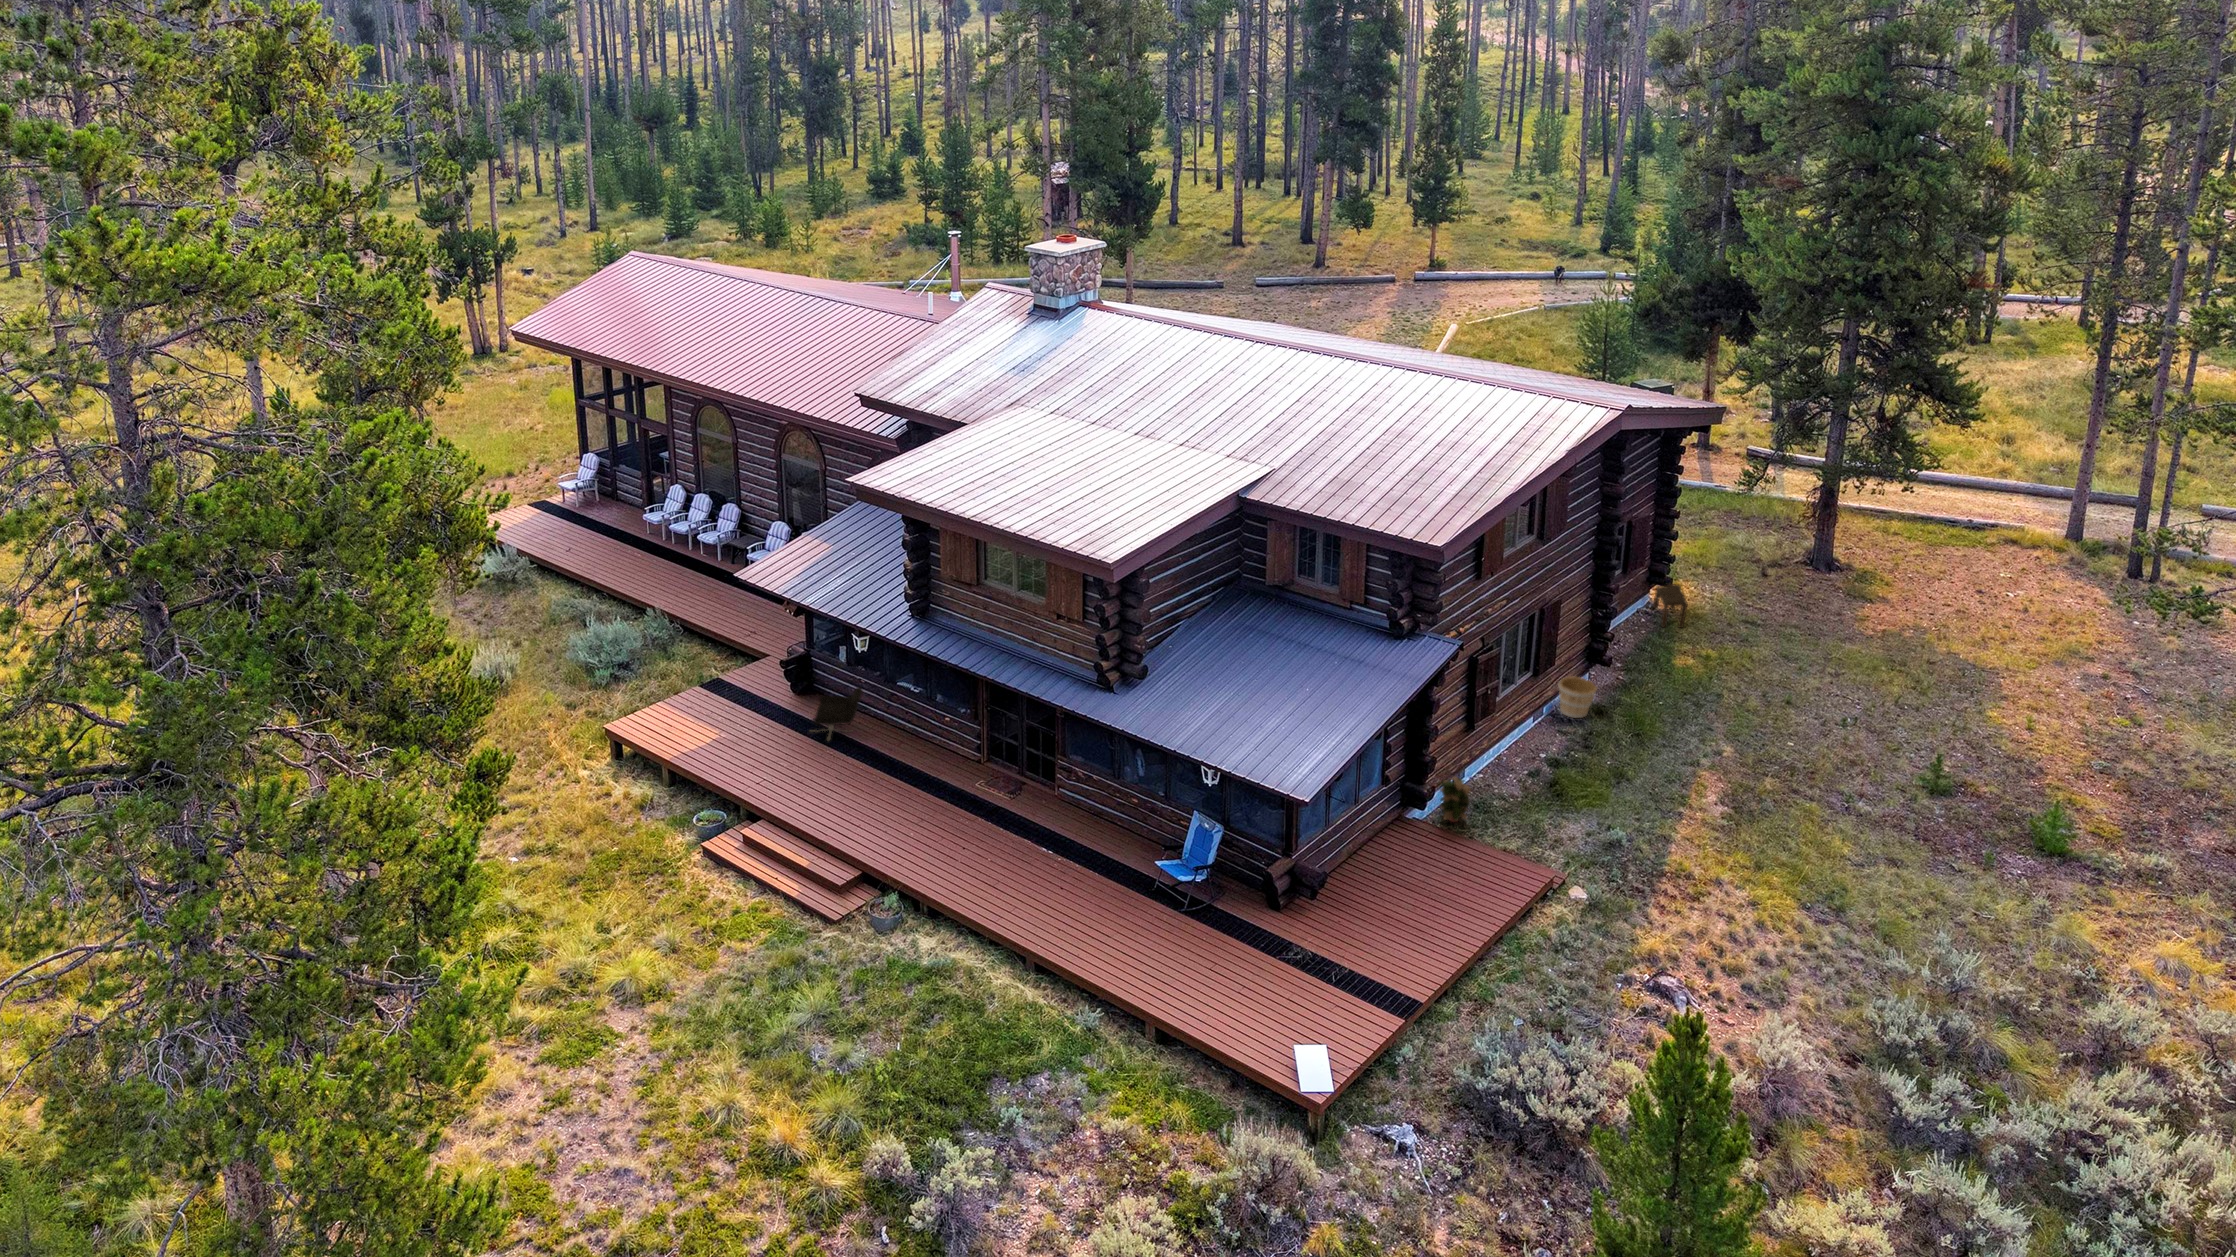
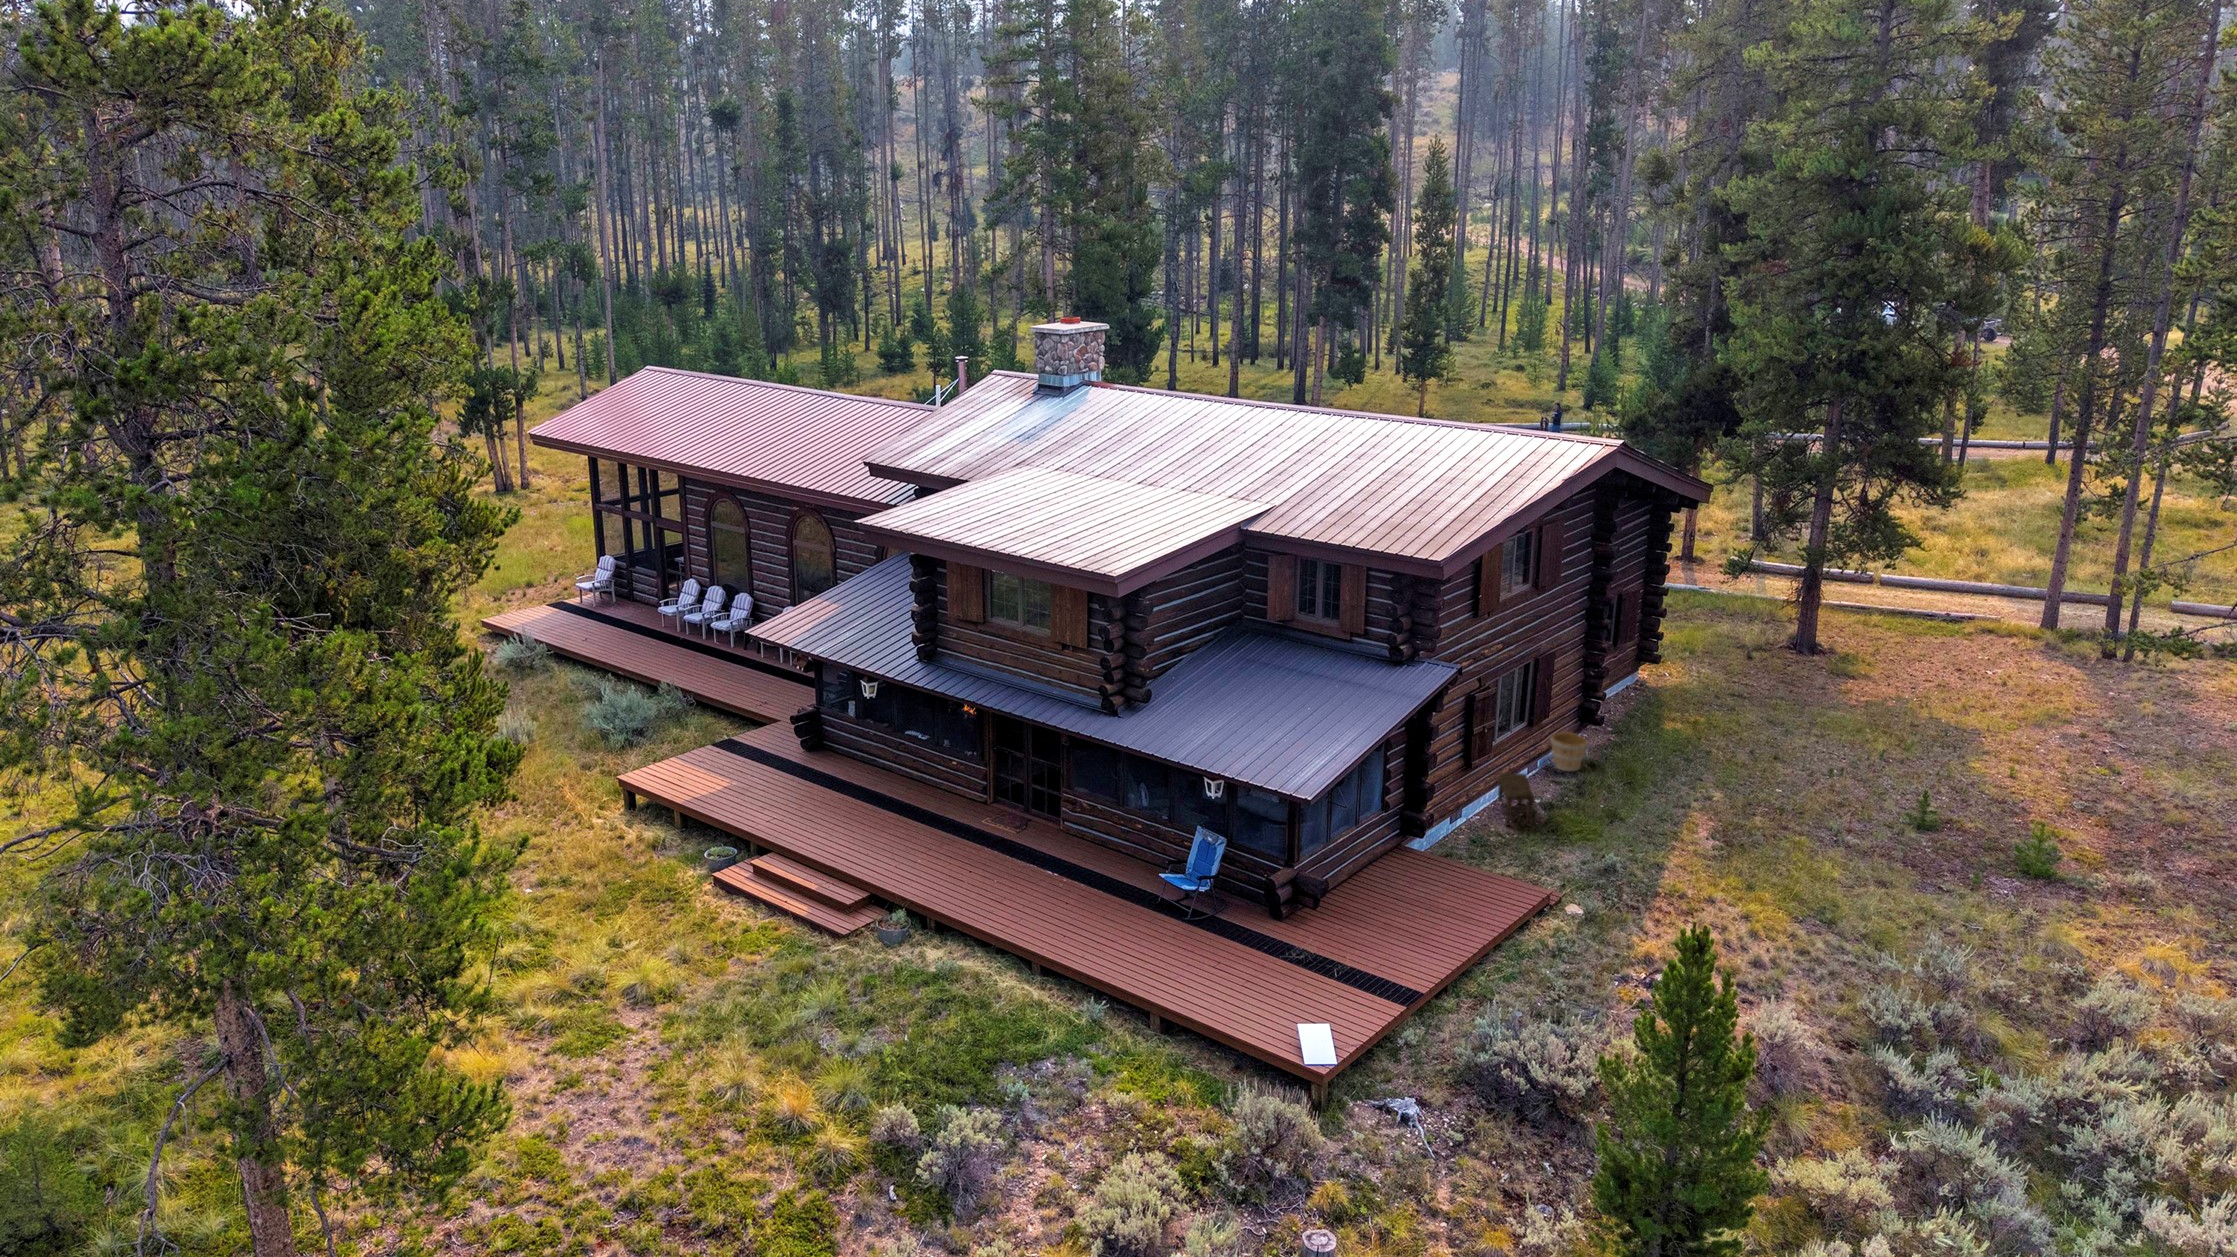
bench: present [1653,584,1688,628] -> present [1497,773,1534,826]
lounge chair: present [813,687,862,740] -> none [816,739,869,792]
decorative plant: present [1440,777,1471,822] -> none [1434,809,1468,855]

